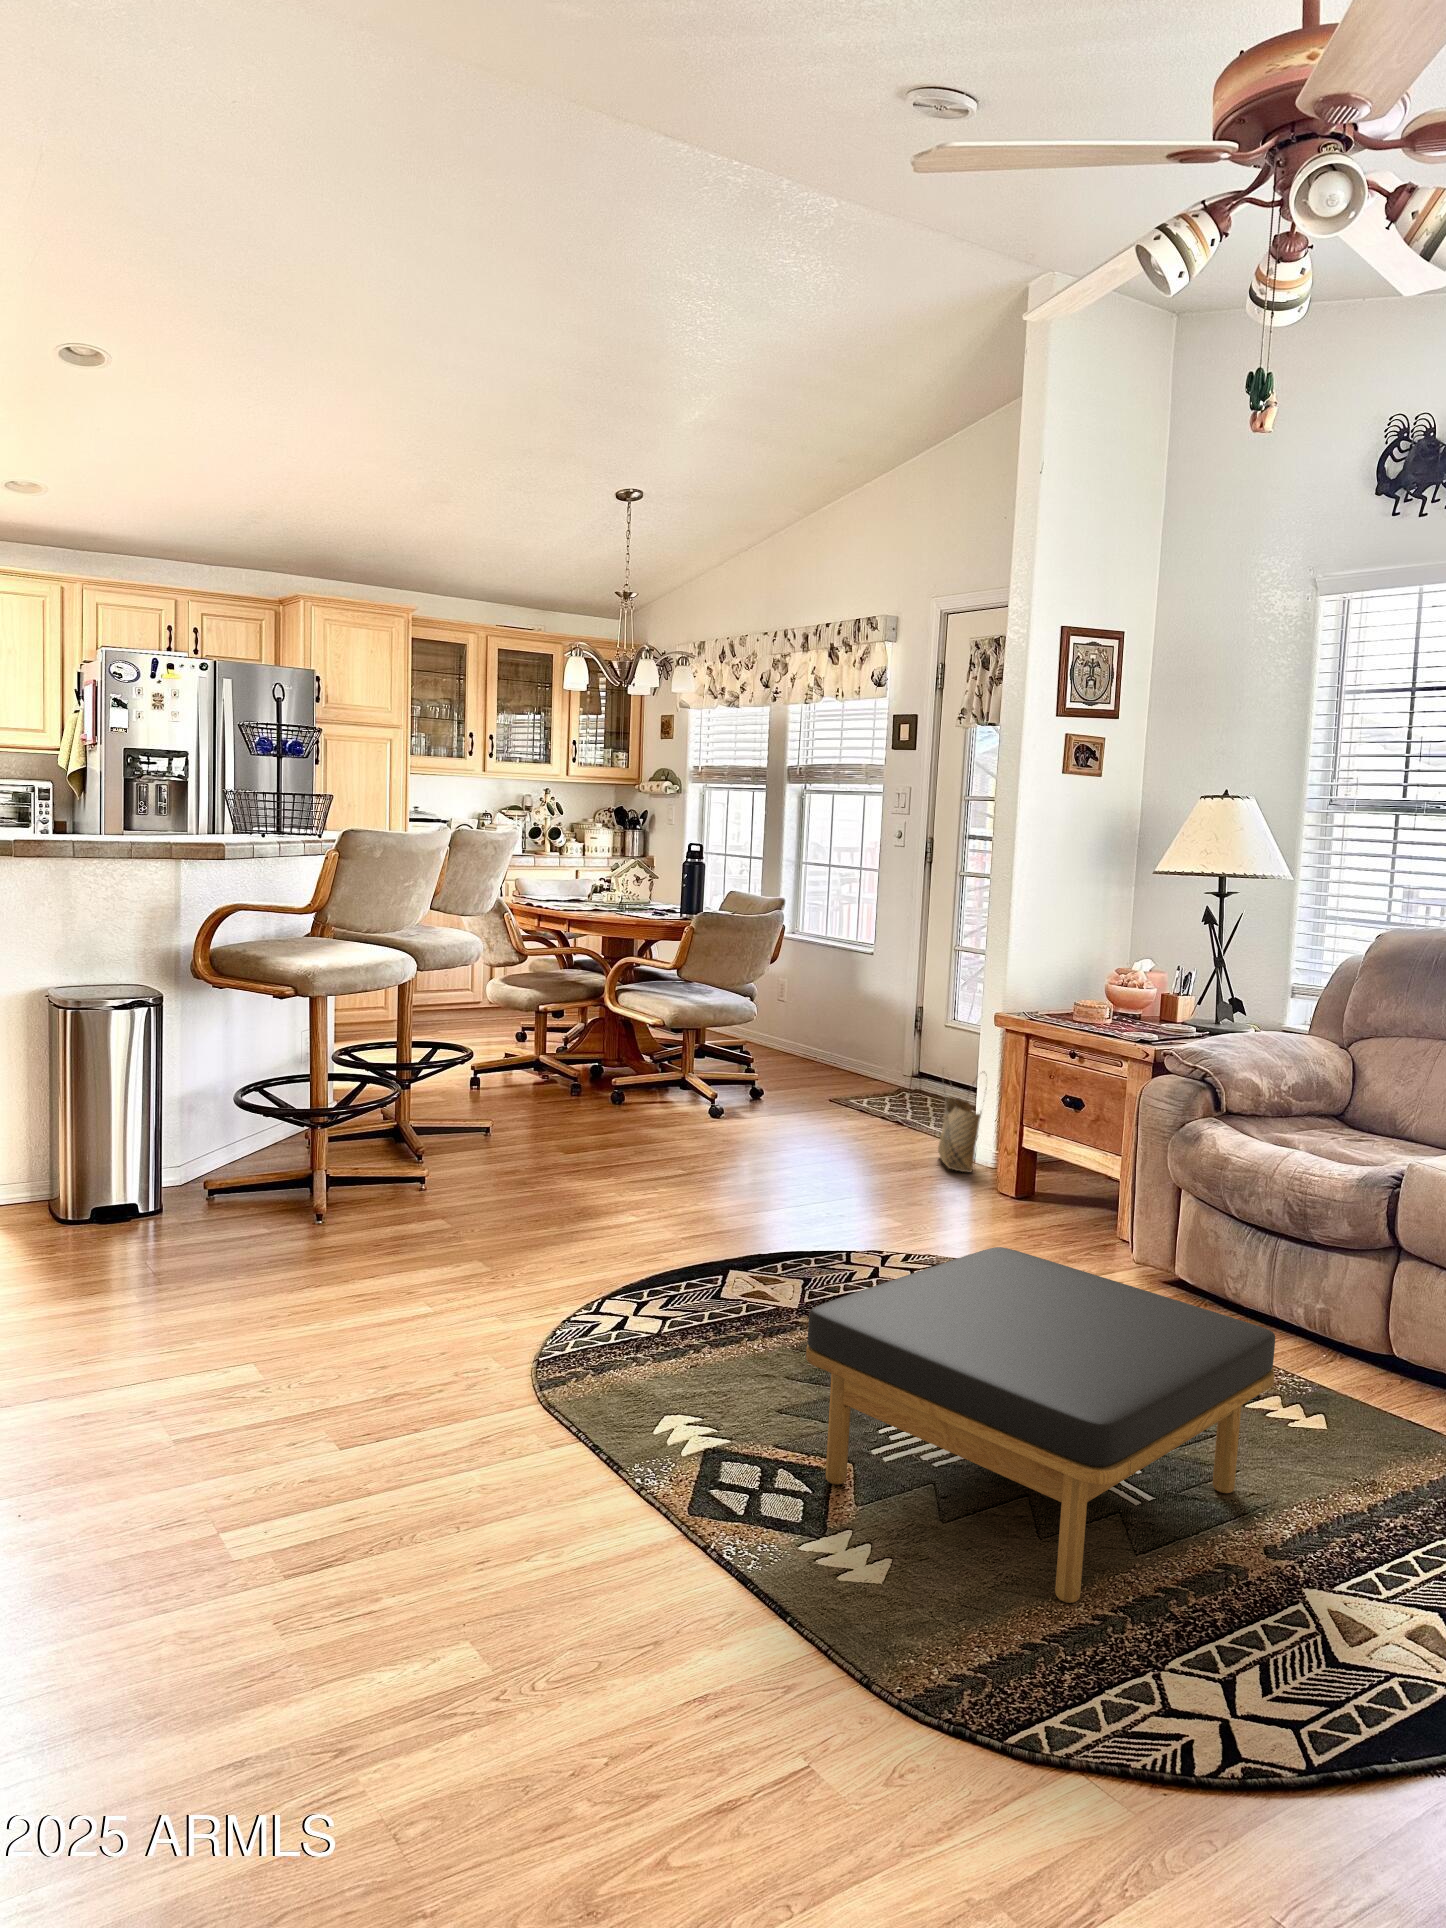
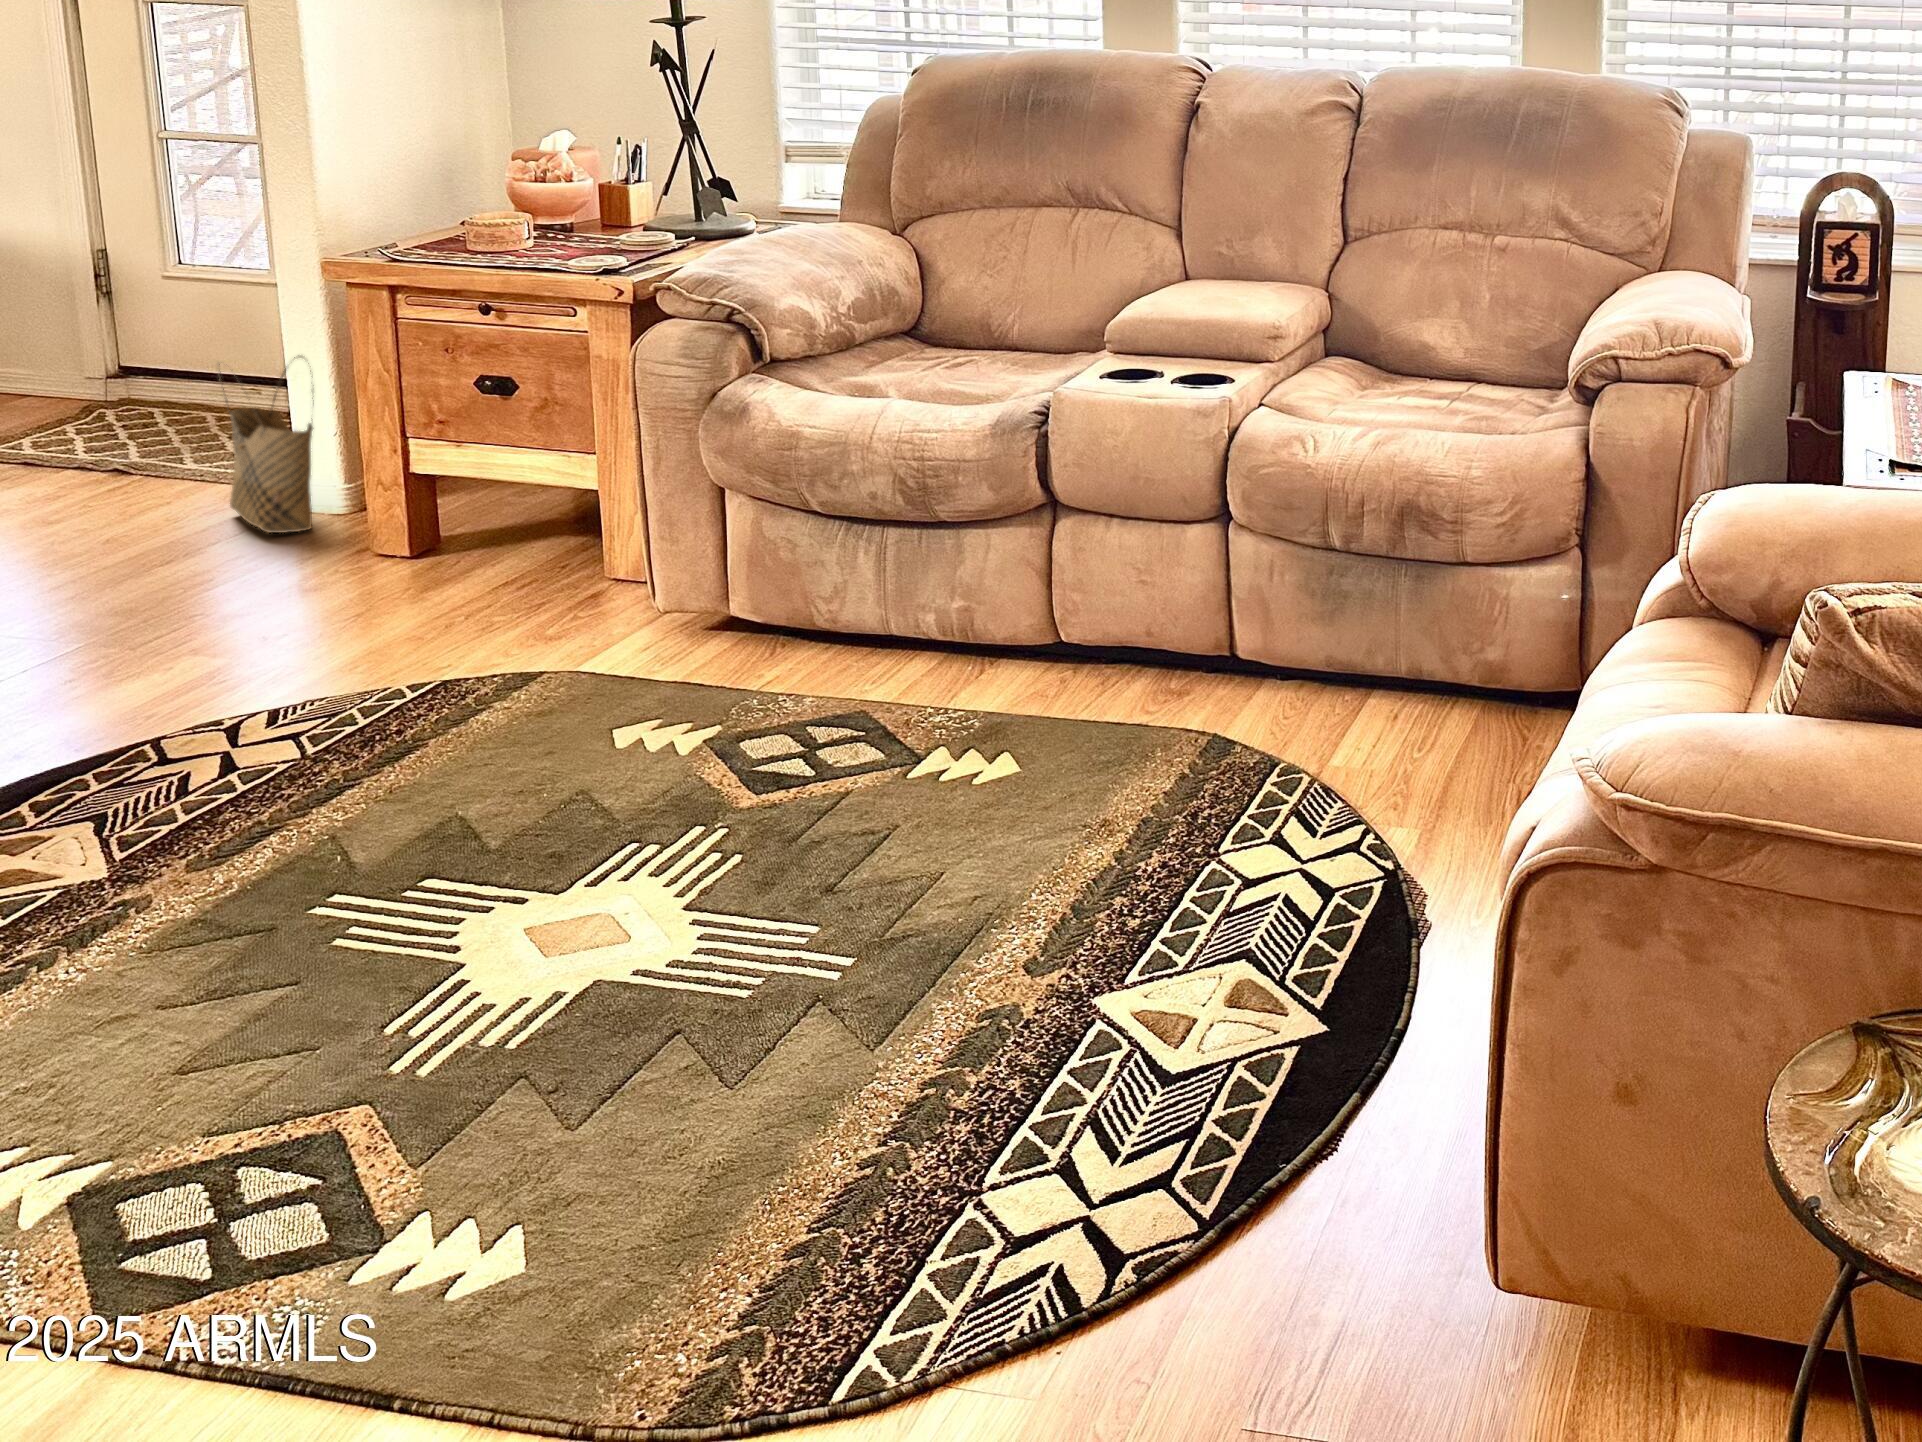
ottoman: present [806,1247,1275,1603] -> none [254,669,990,1164]

